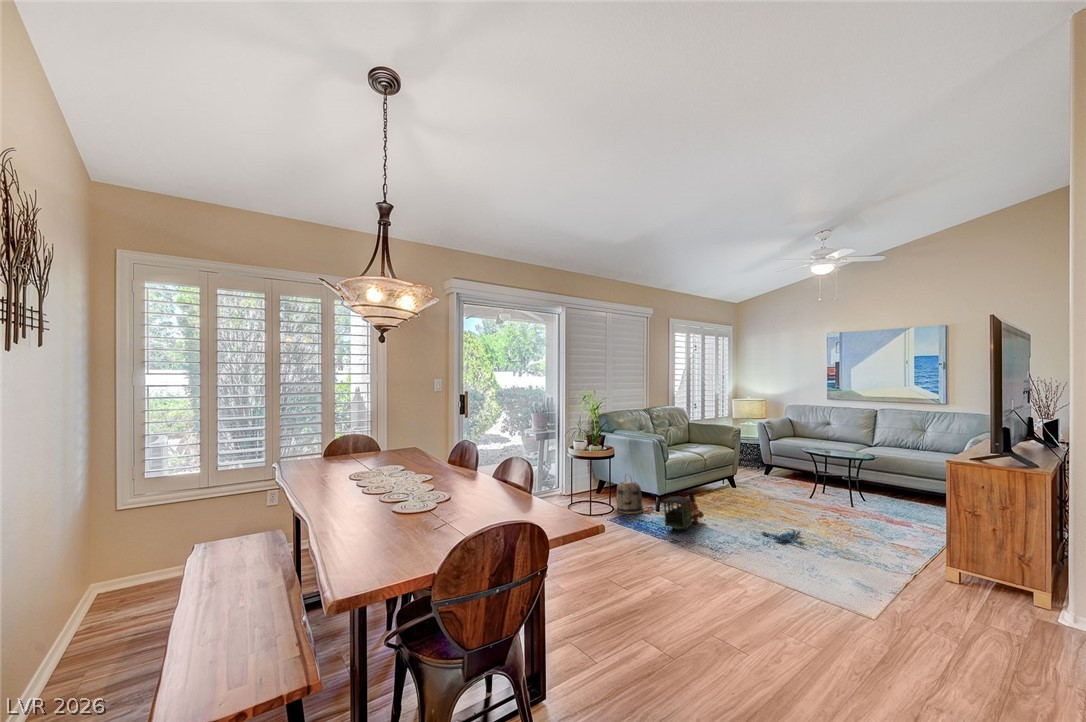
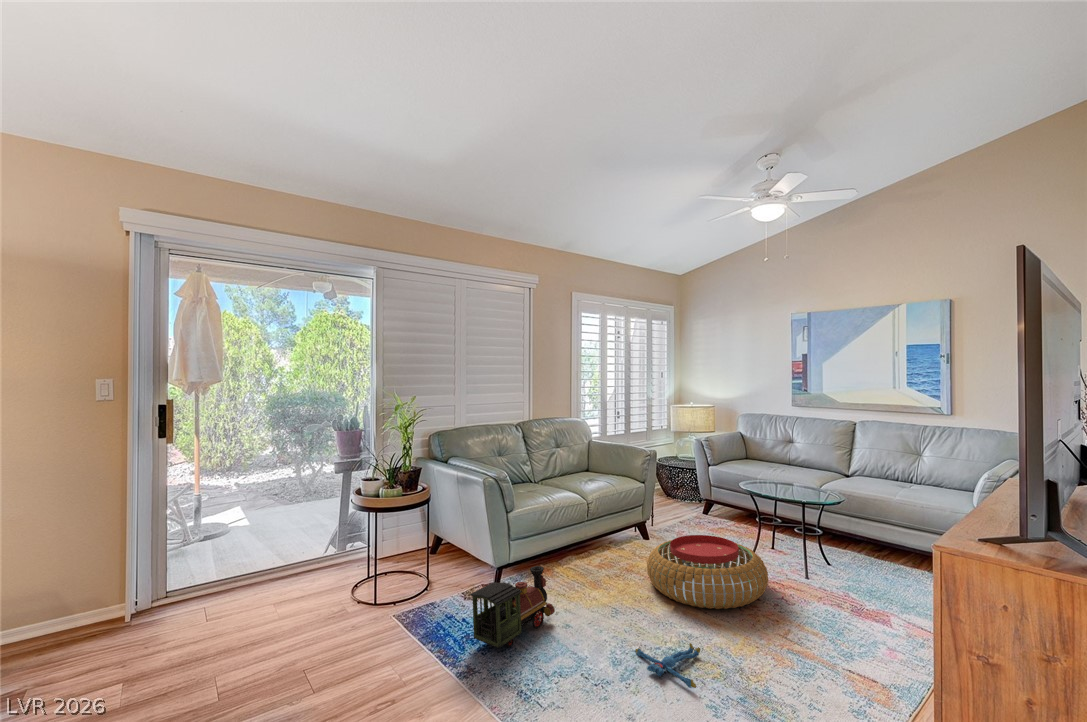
pouf: none [748,479,831,517] -> present [647,535,768,609]
basket: present [617,480,643,514] -> none [433,534,476,603]

